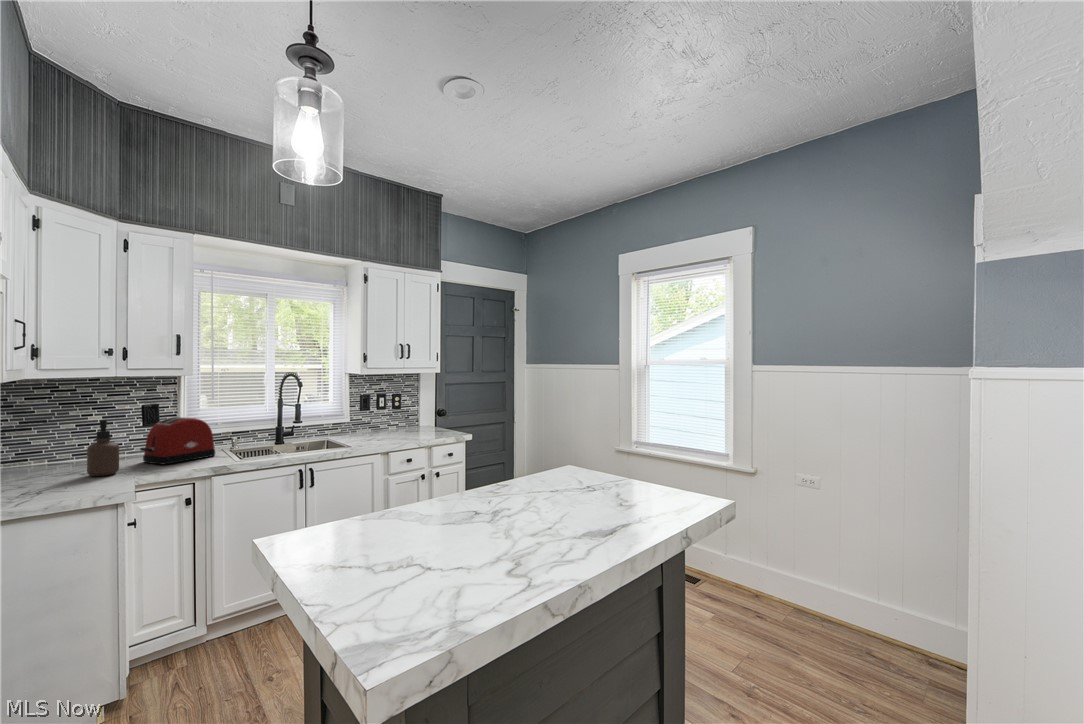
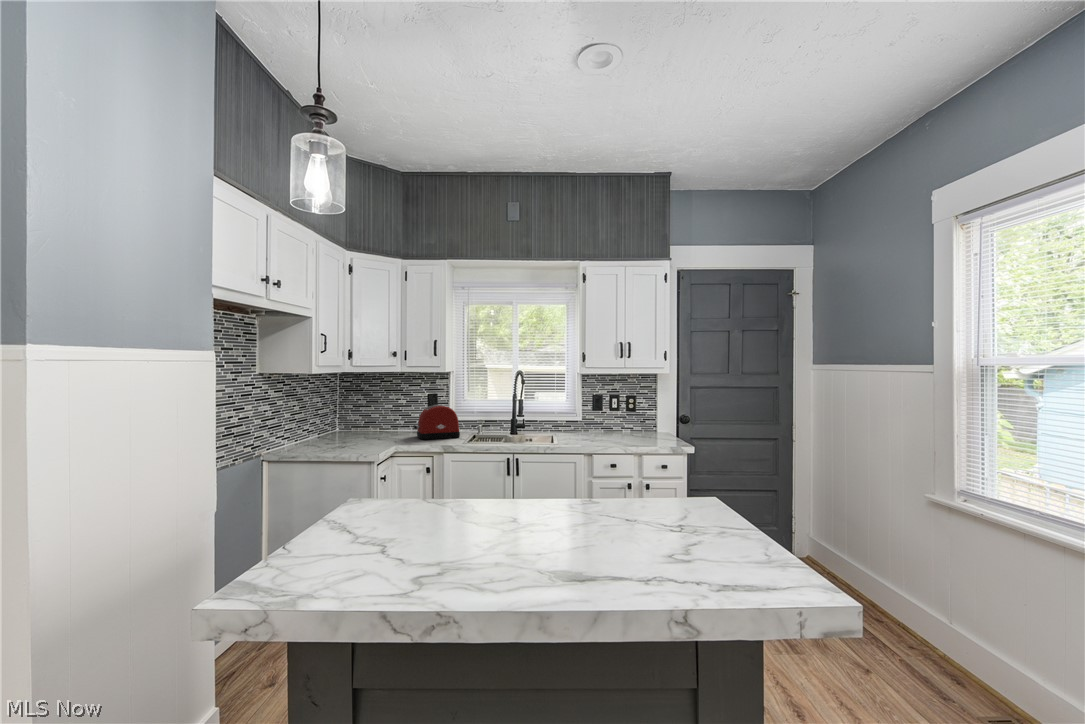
soap dispenser: present [87,420,119,476] -> none [377,403,395,442]

